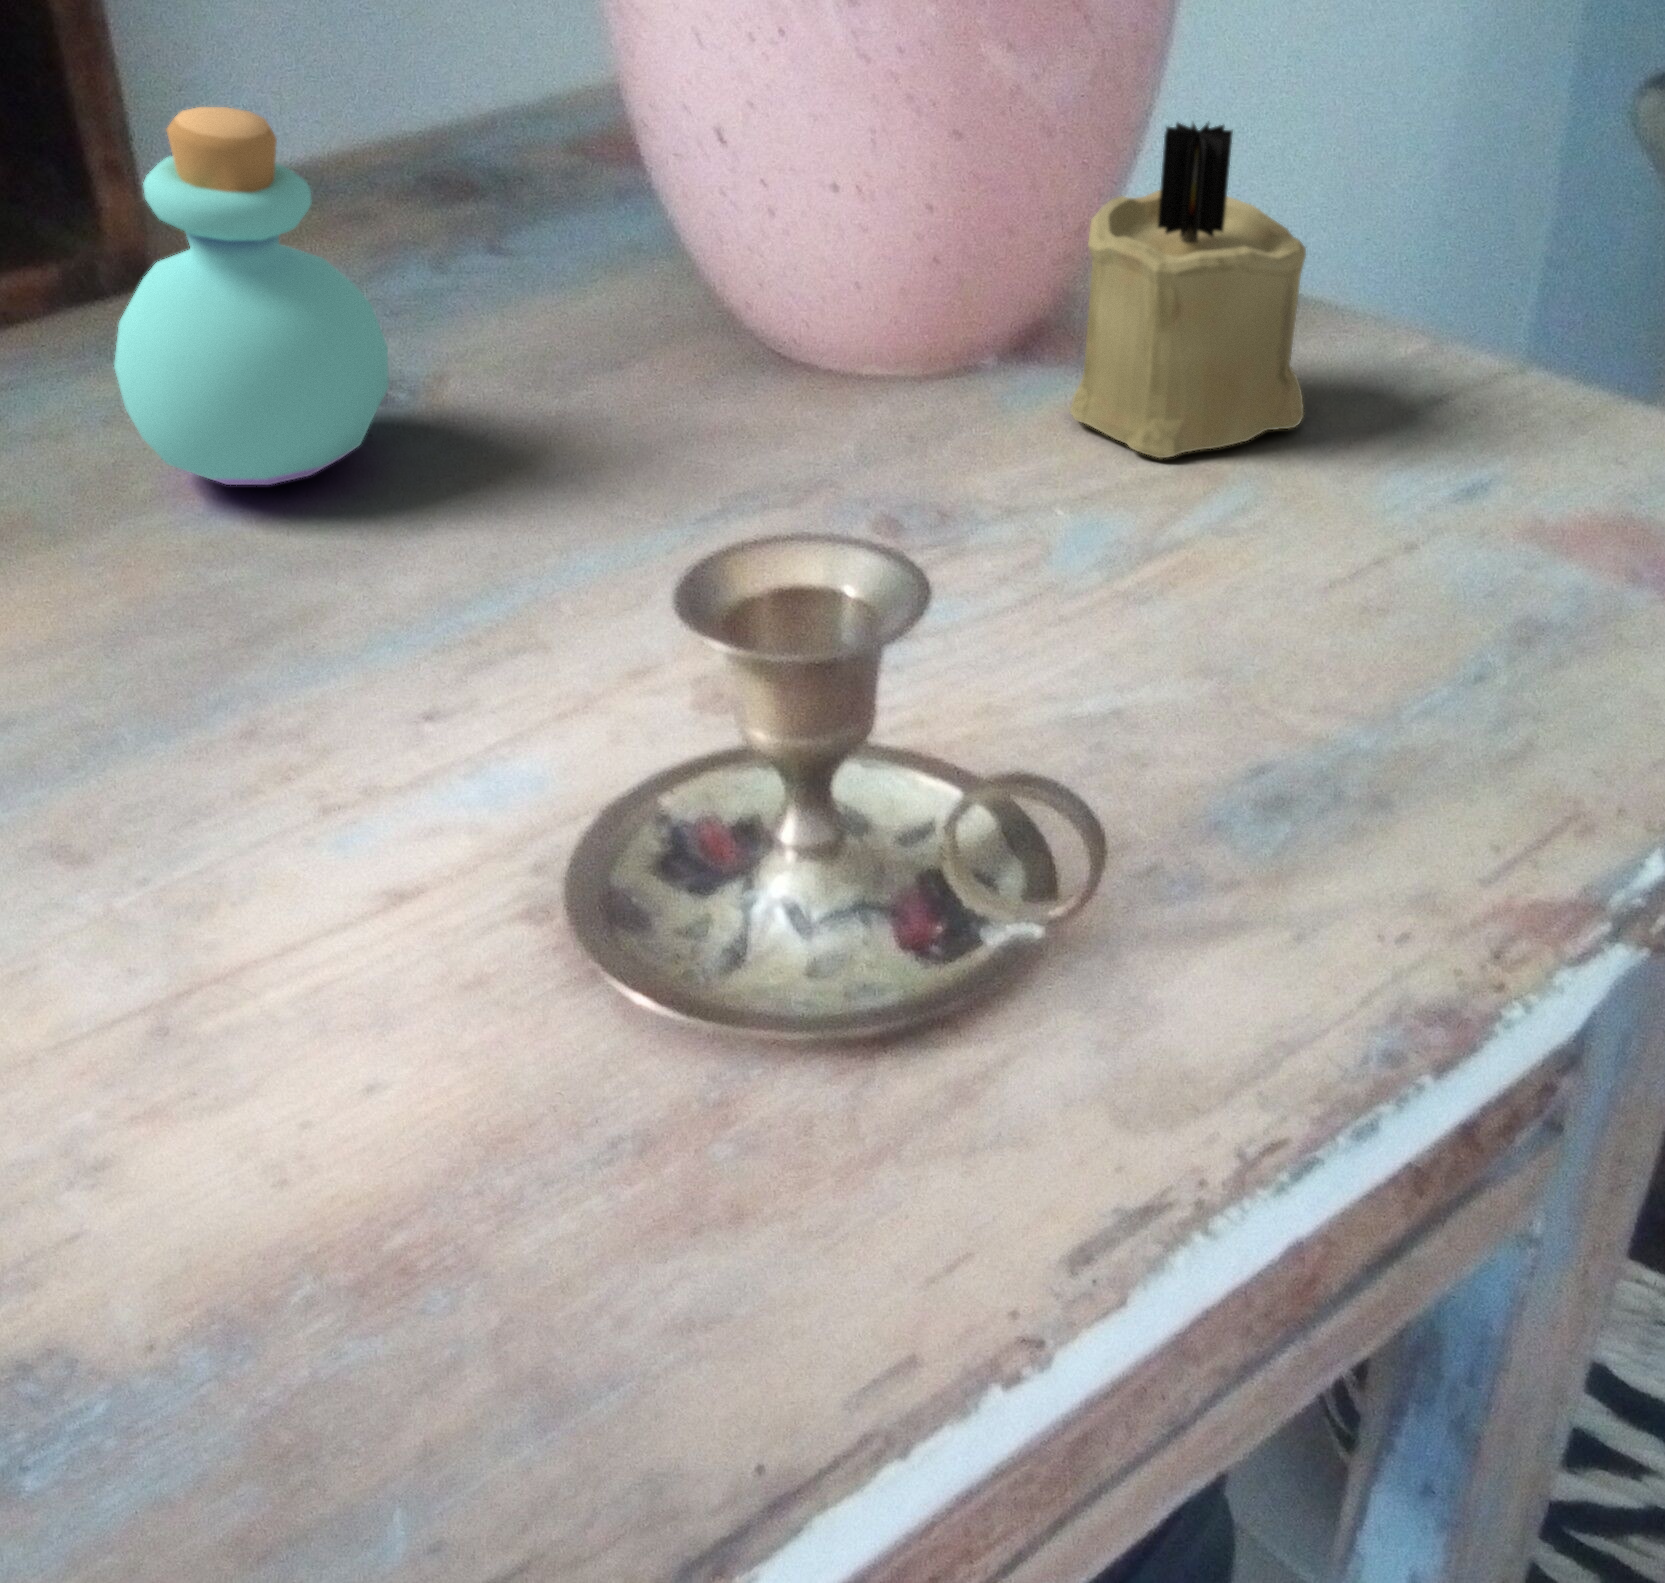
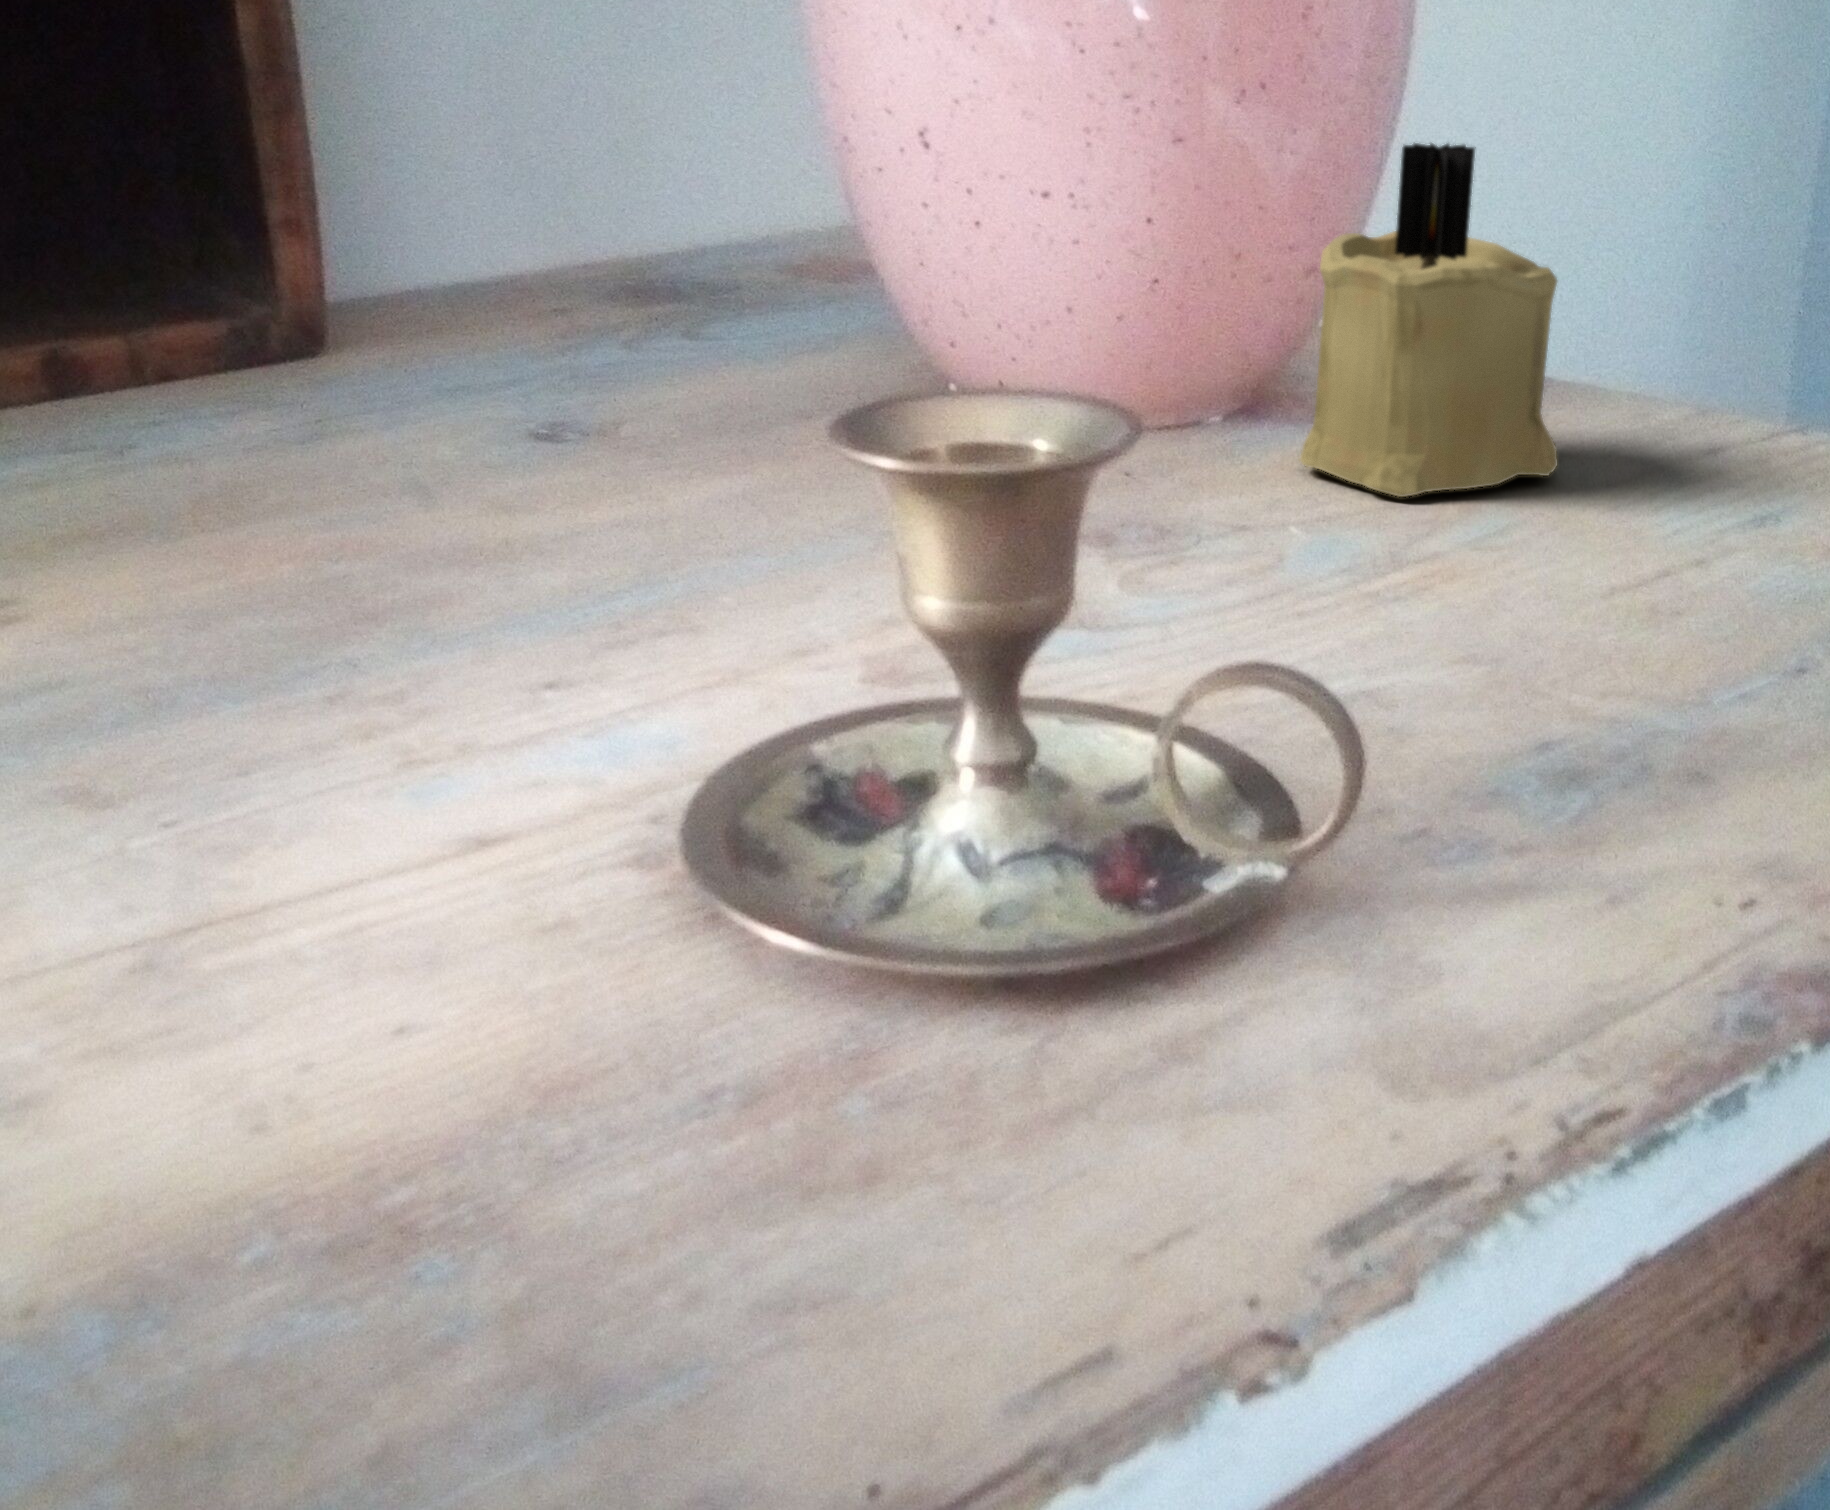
perfume bottle: present [114,107,389,485] -> none [256,87,557,498]

